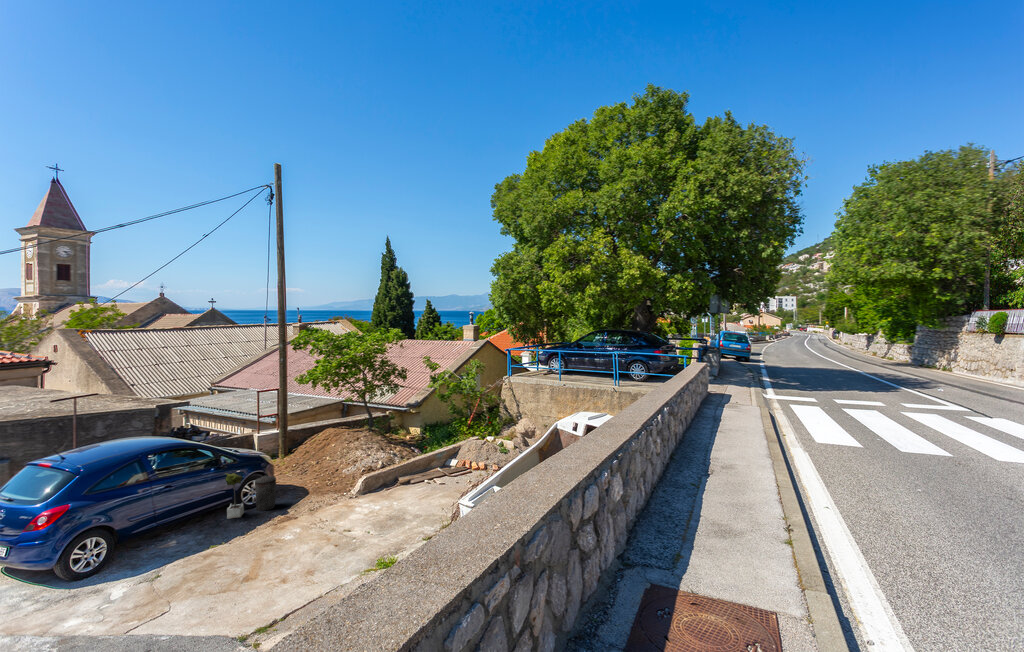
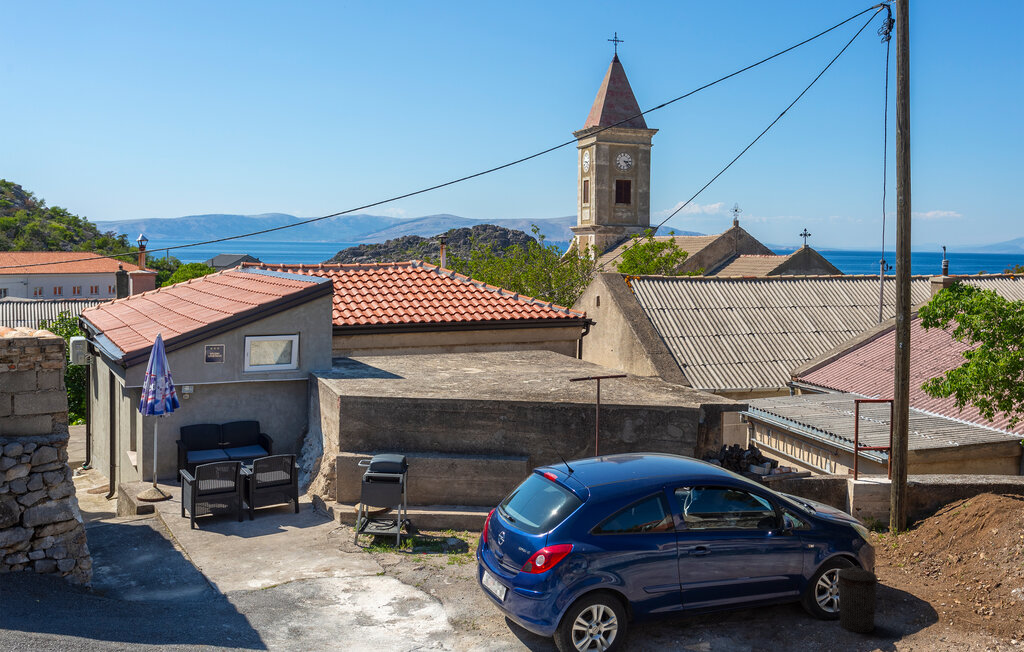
potted tree: present [225,473,244,519] -> none [781,547,818,632]

